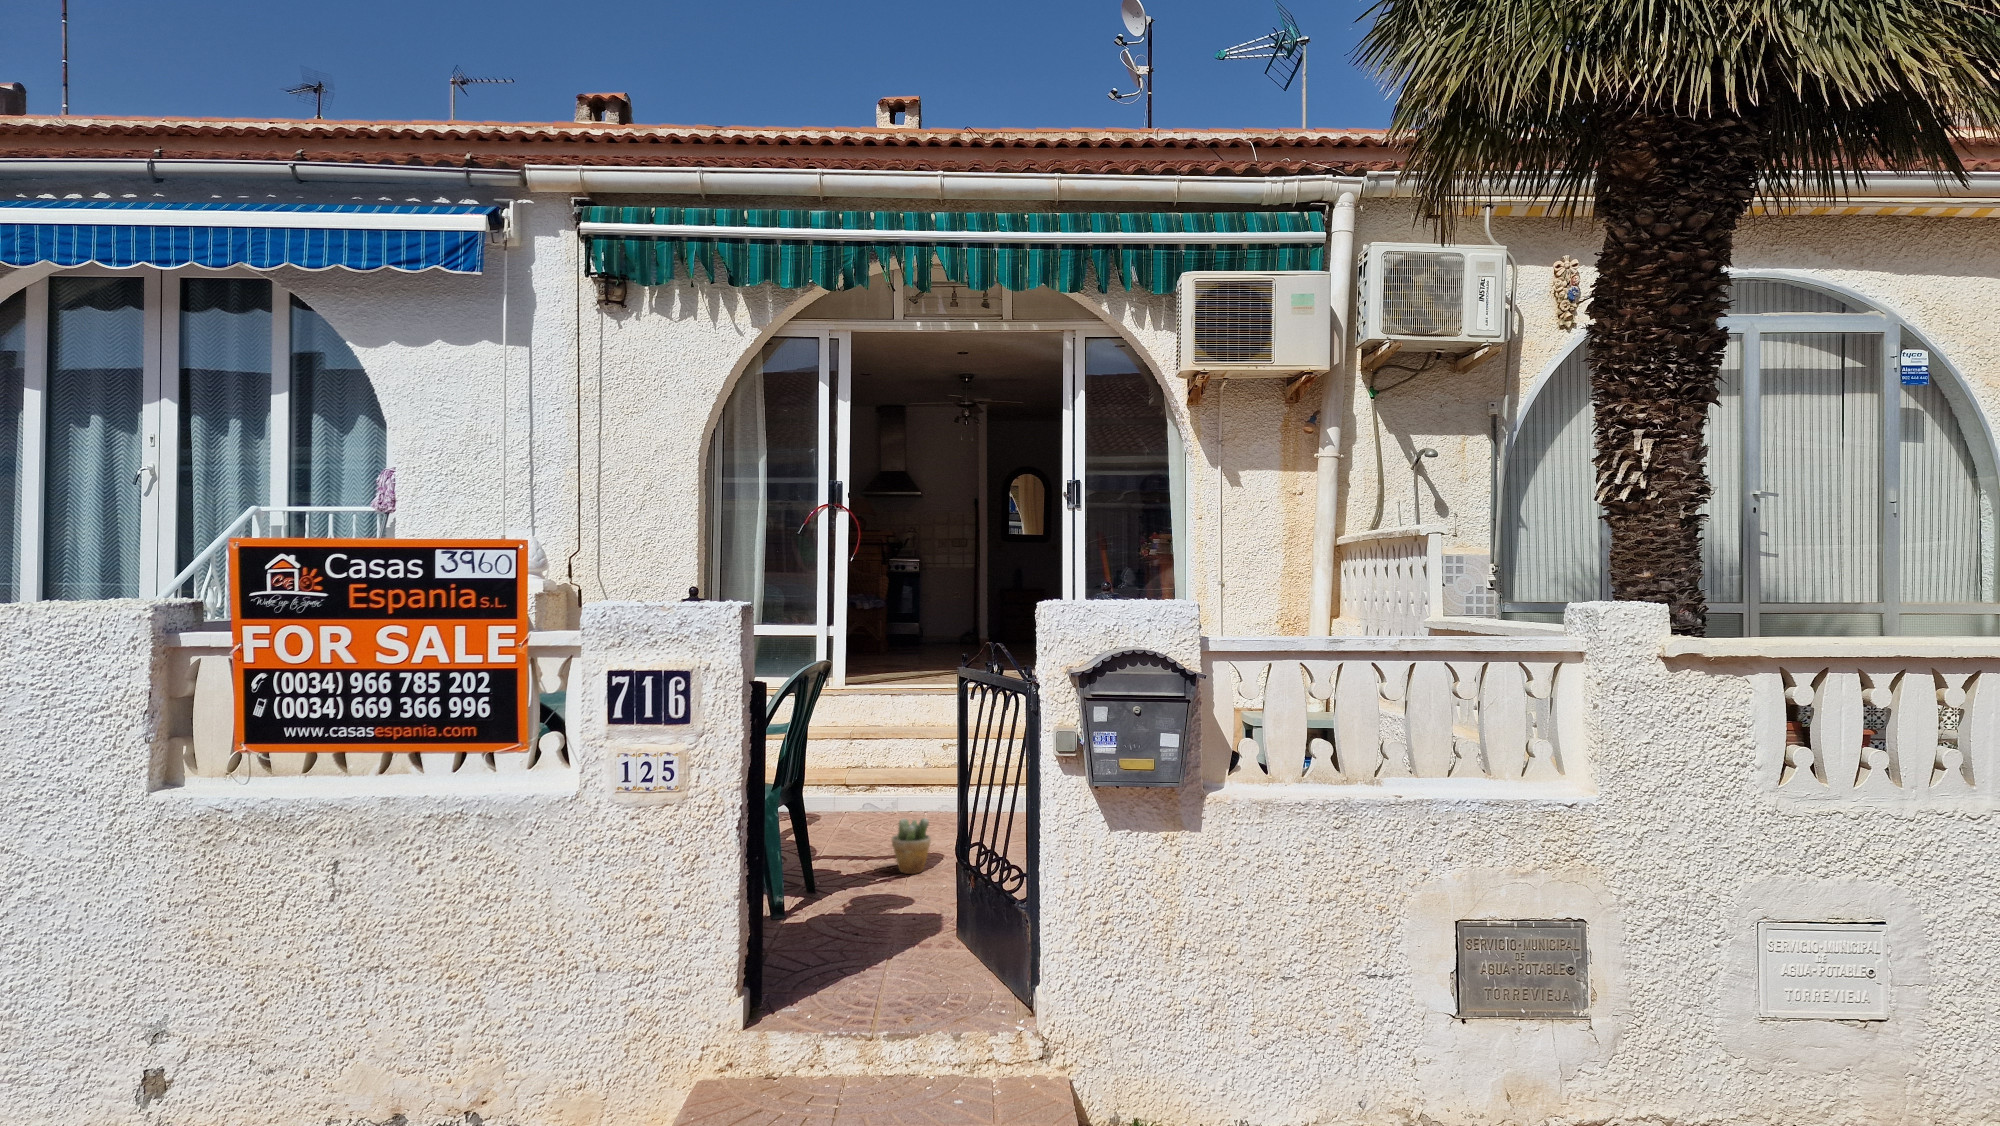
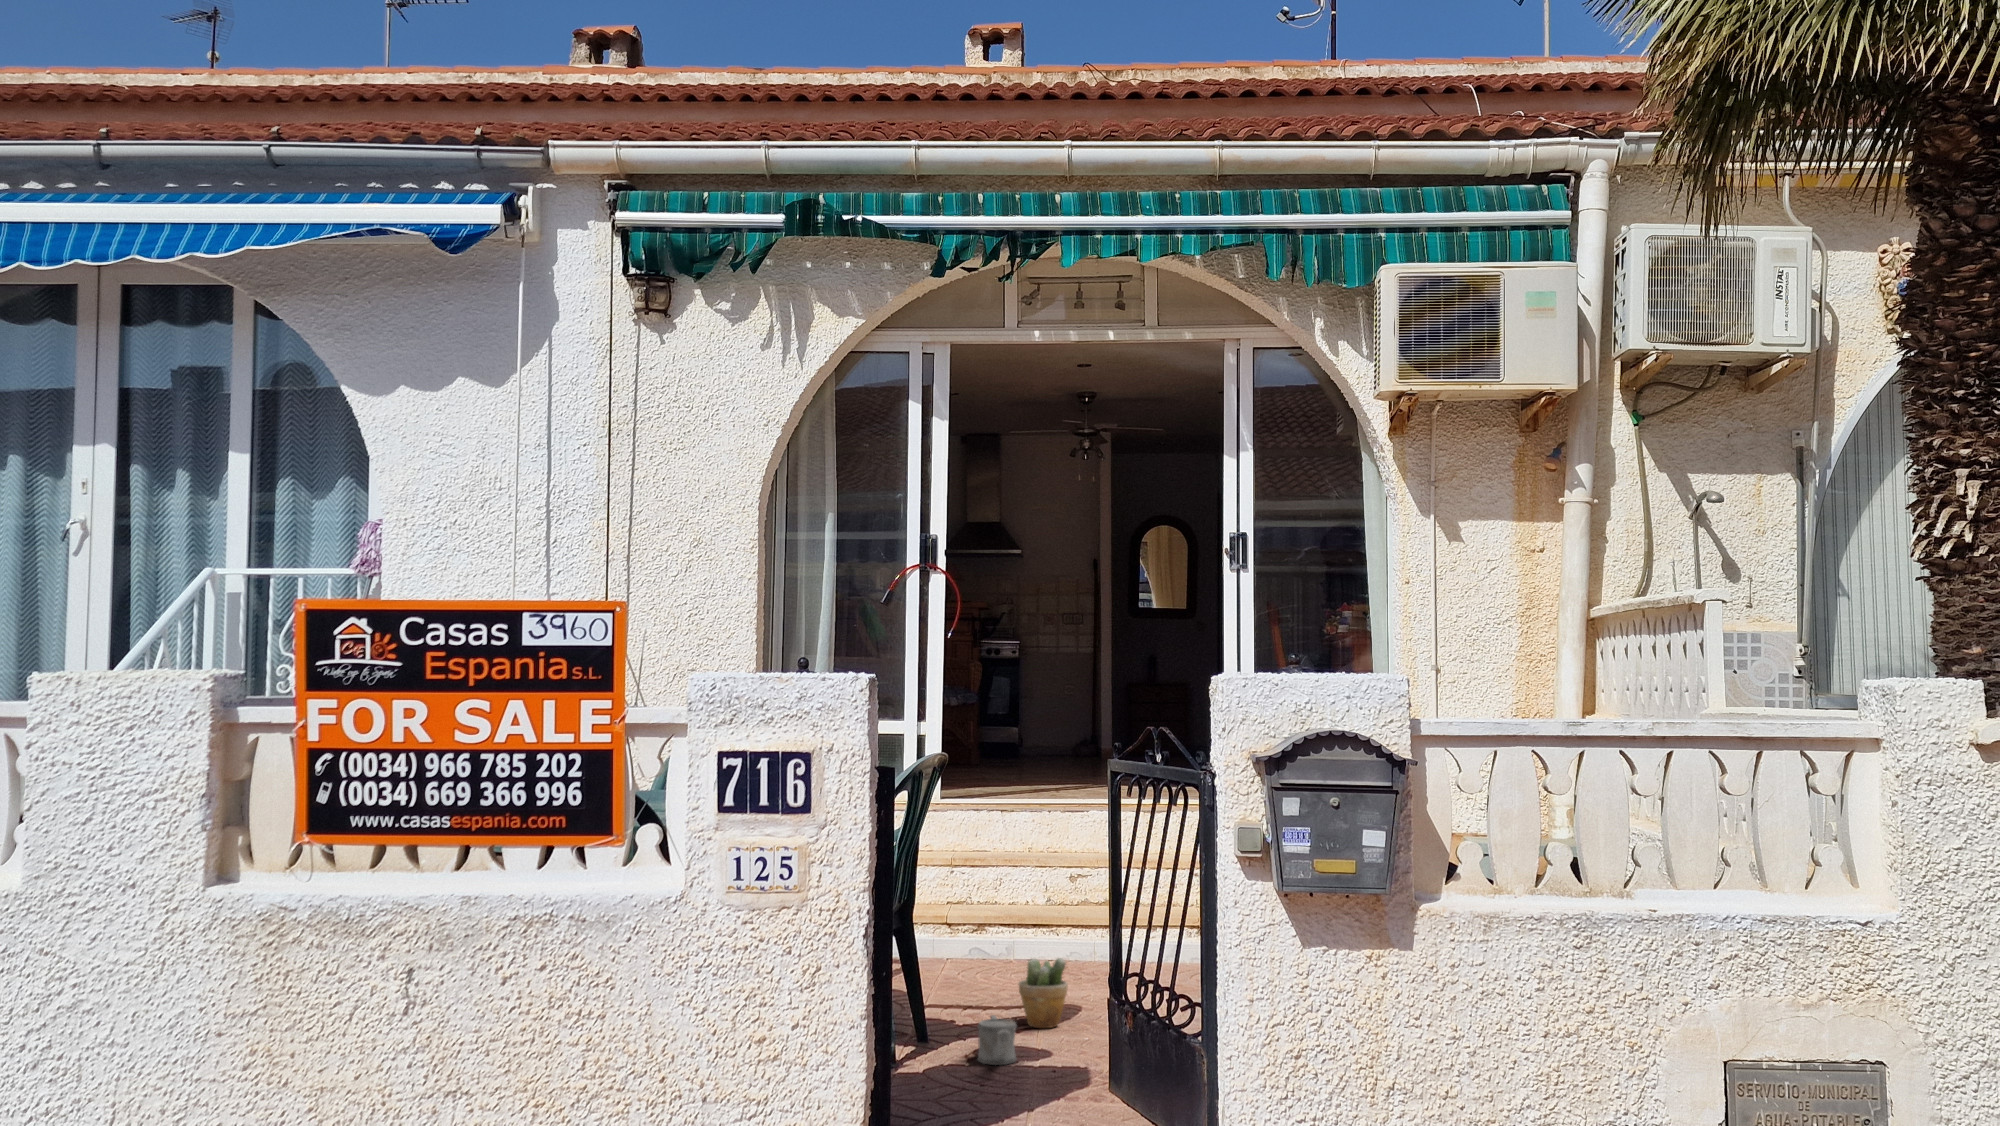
watering can: none [854,868,885,911] -> present [978,1015,1017,1065]

